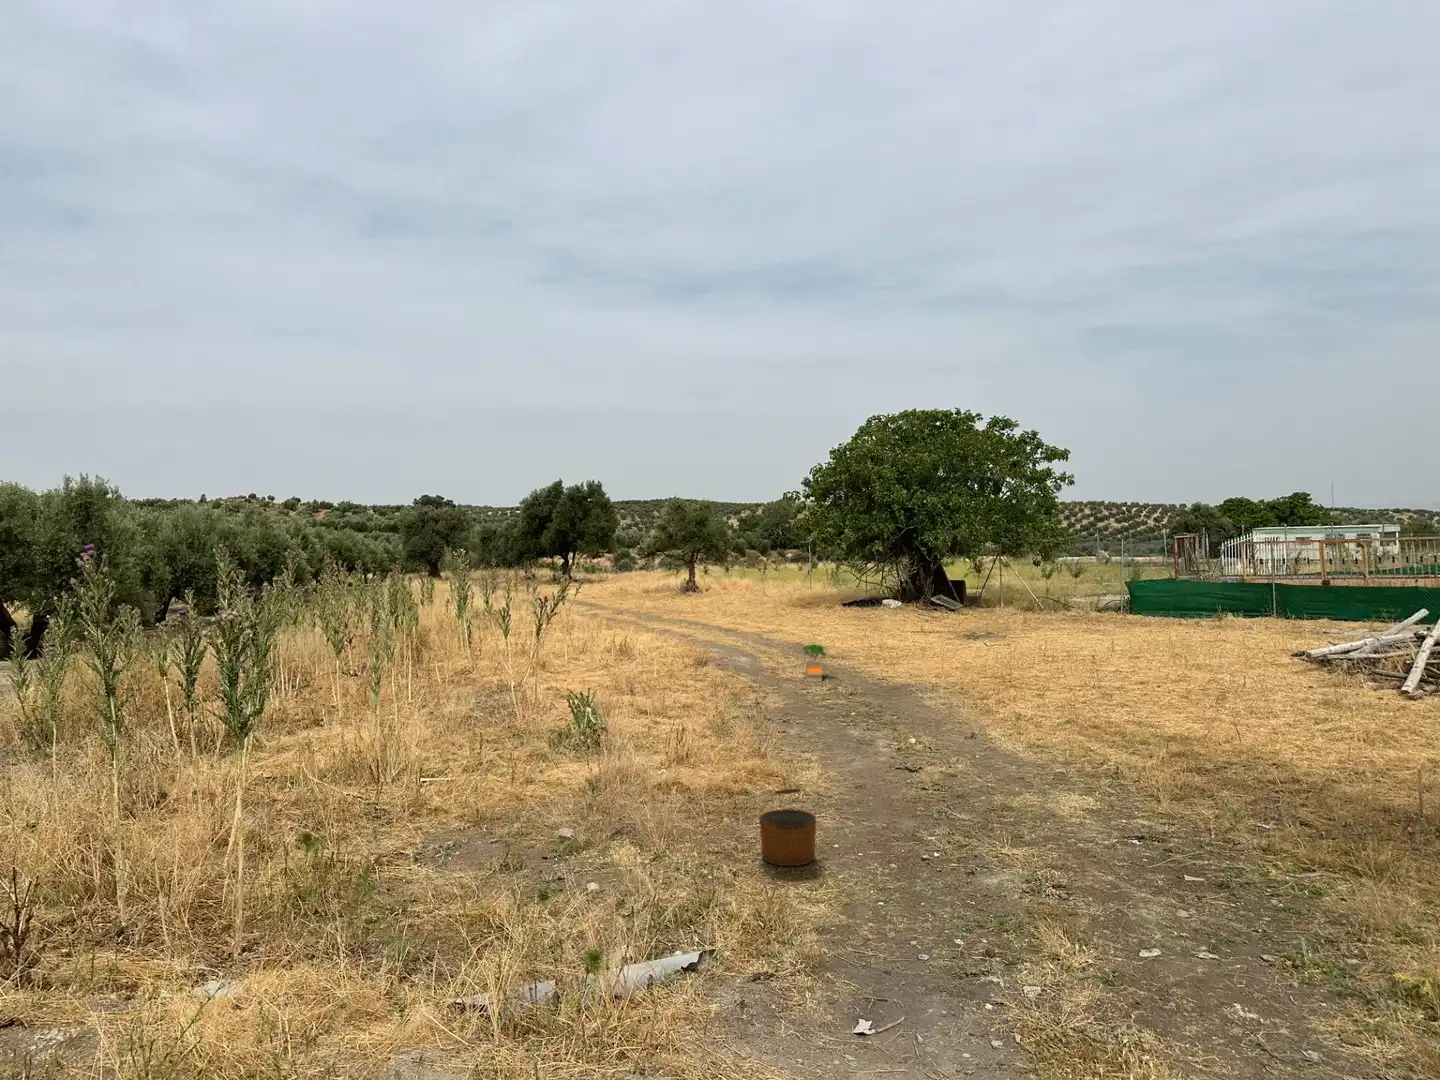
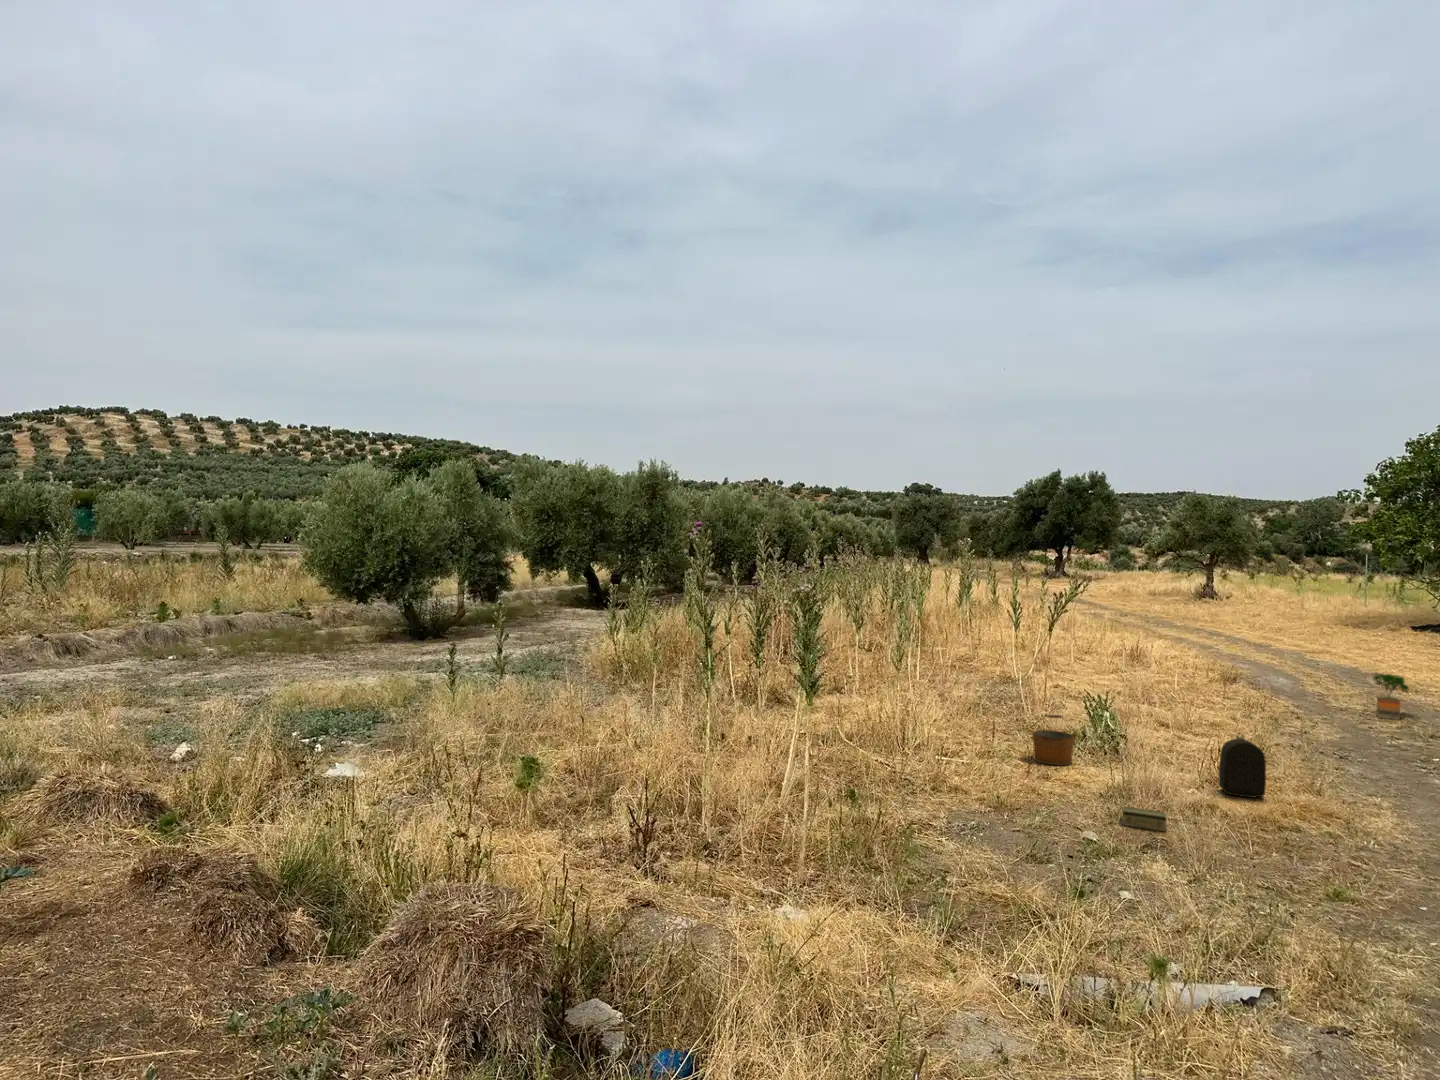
backpack: none [684,710,721,769] -> present [1218,734,1266,797]
bucket: present [759,789,816,866] -> present [1032,715,1075,766]
toolbox: none [597,798,636,818] -> present [1122,806,1166,831]

